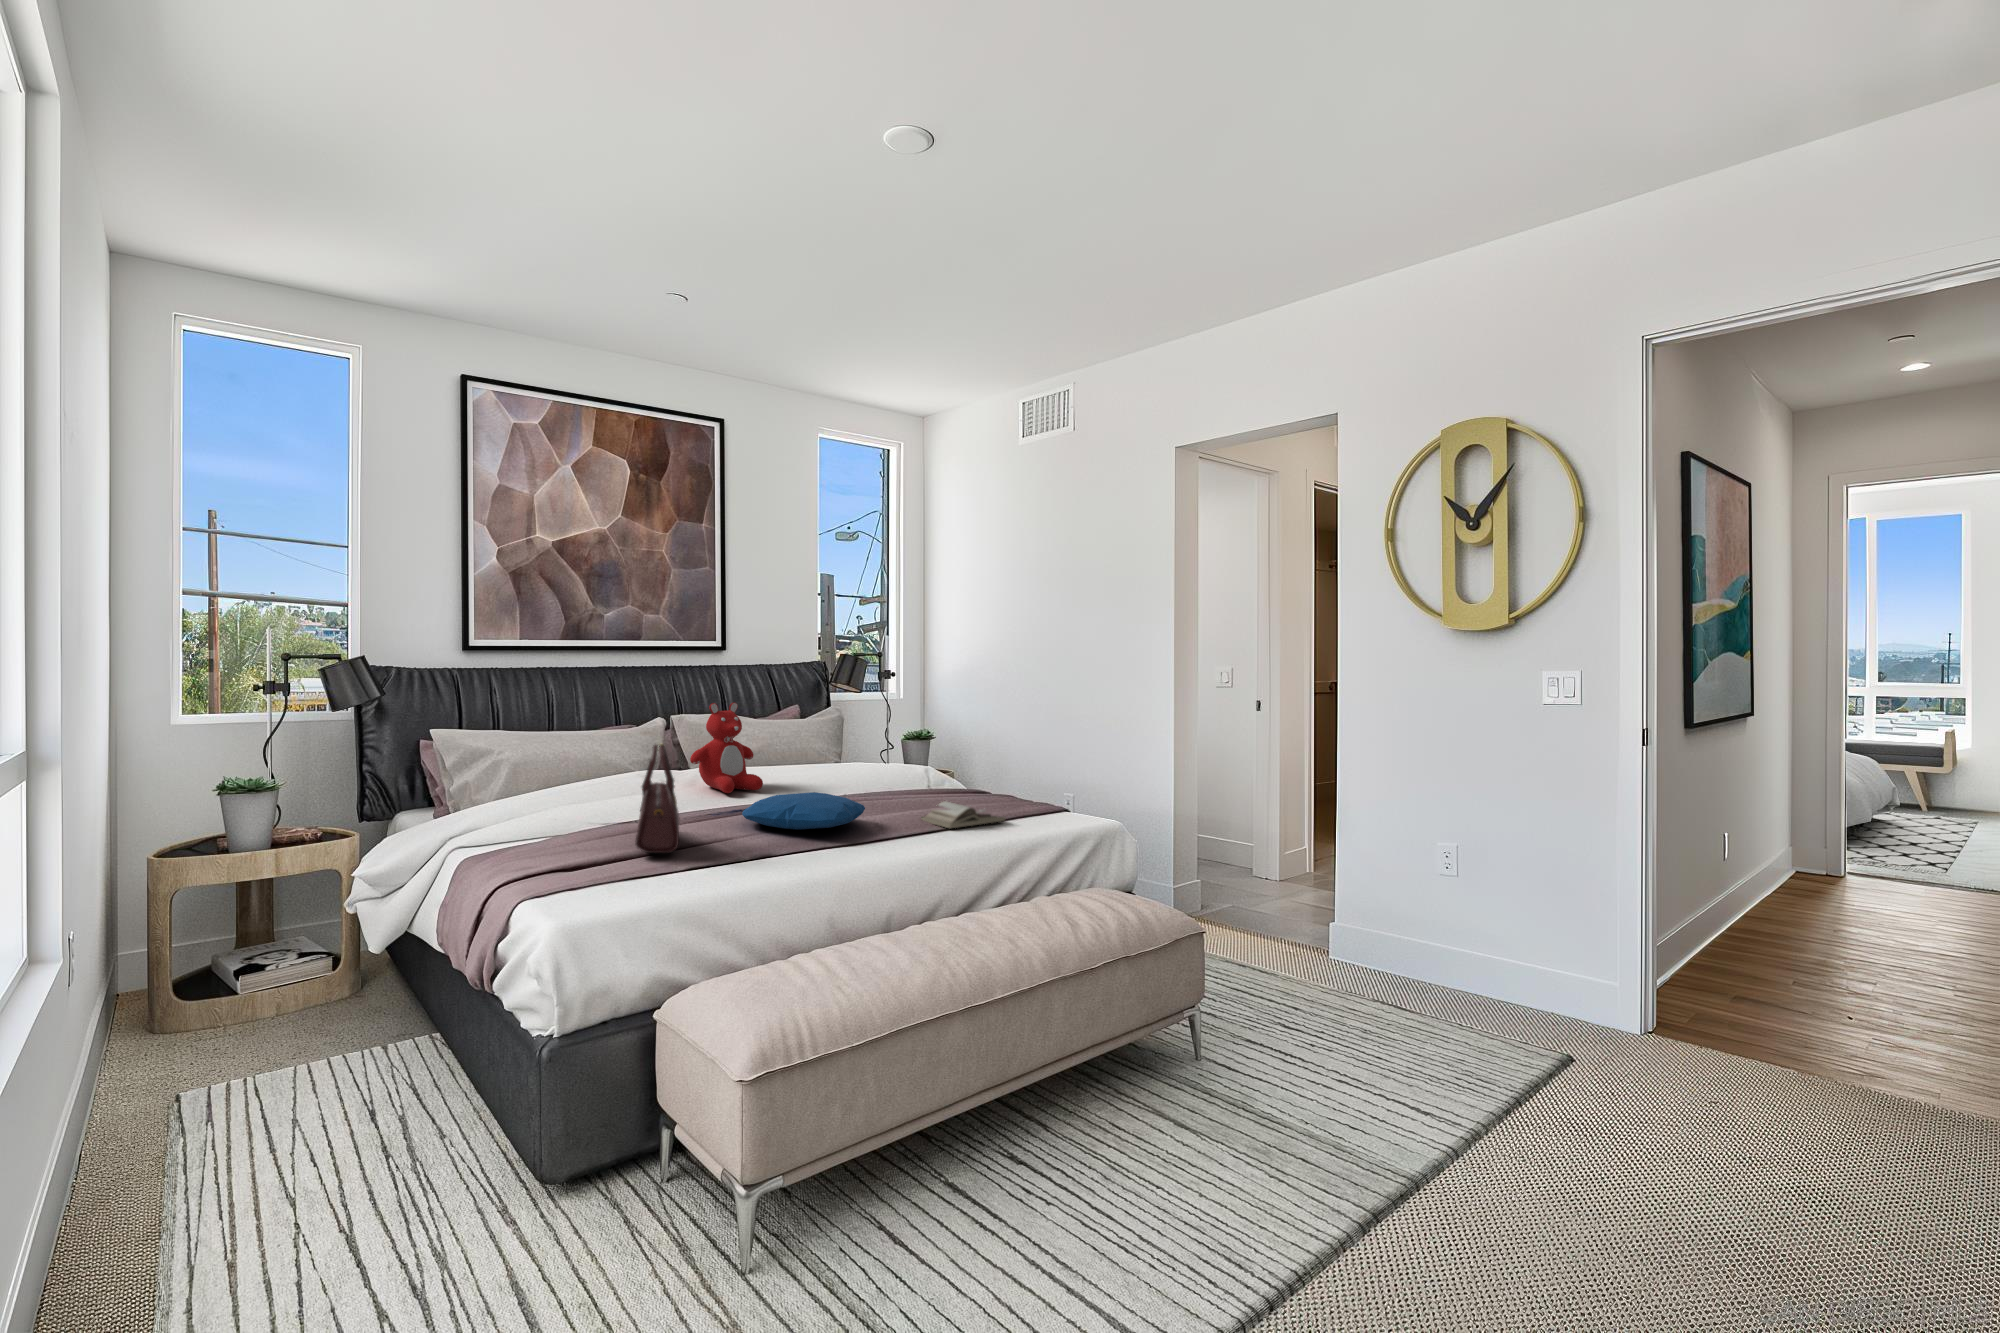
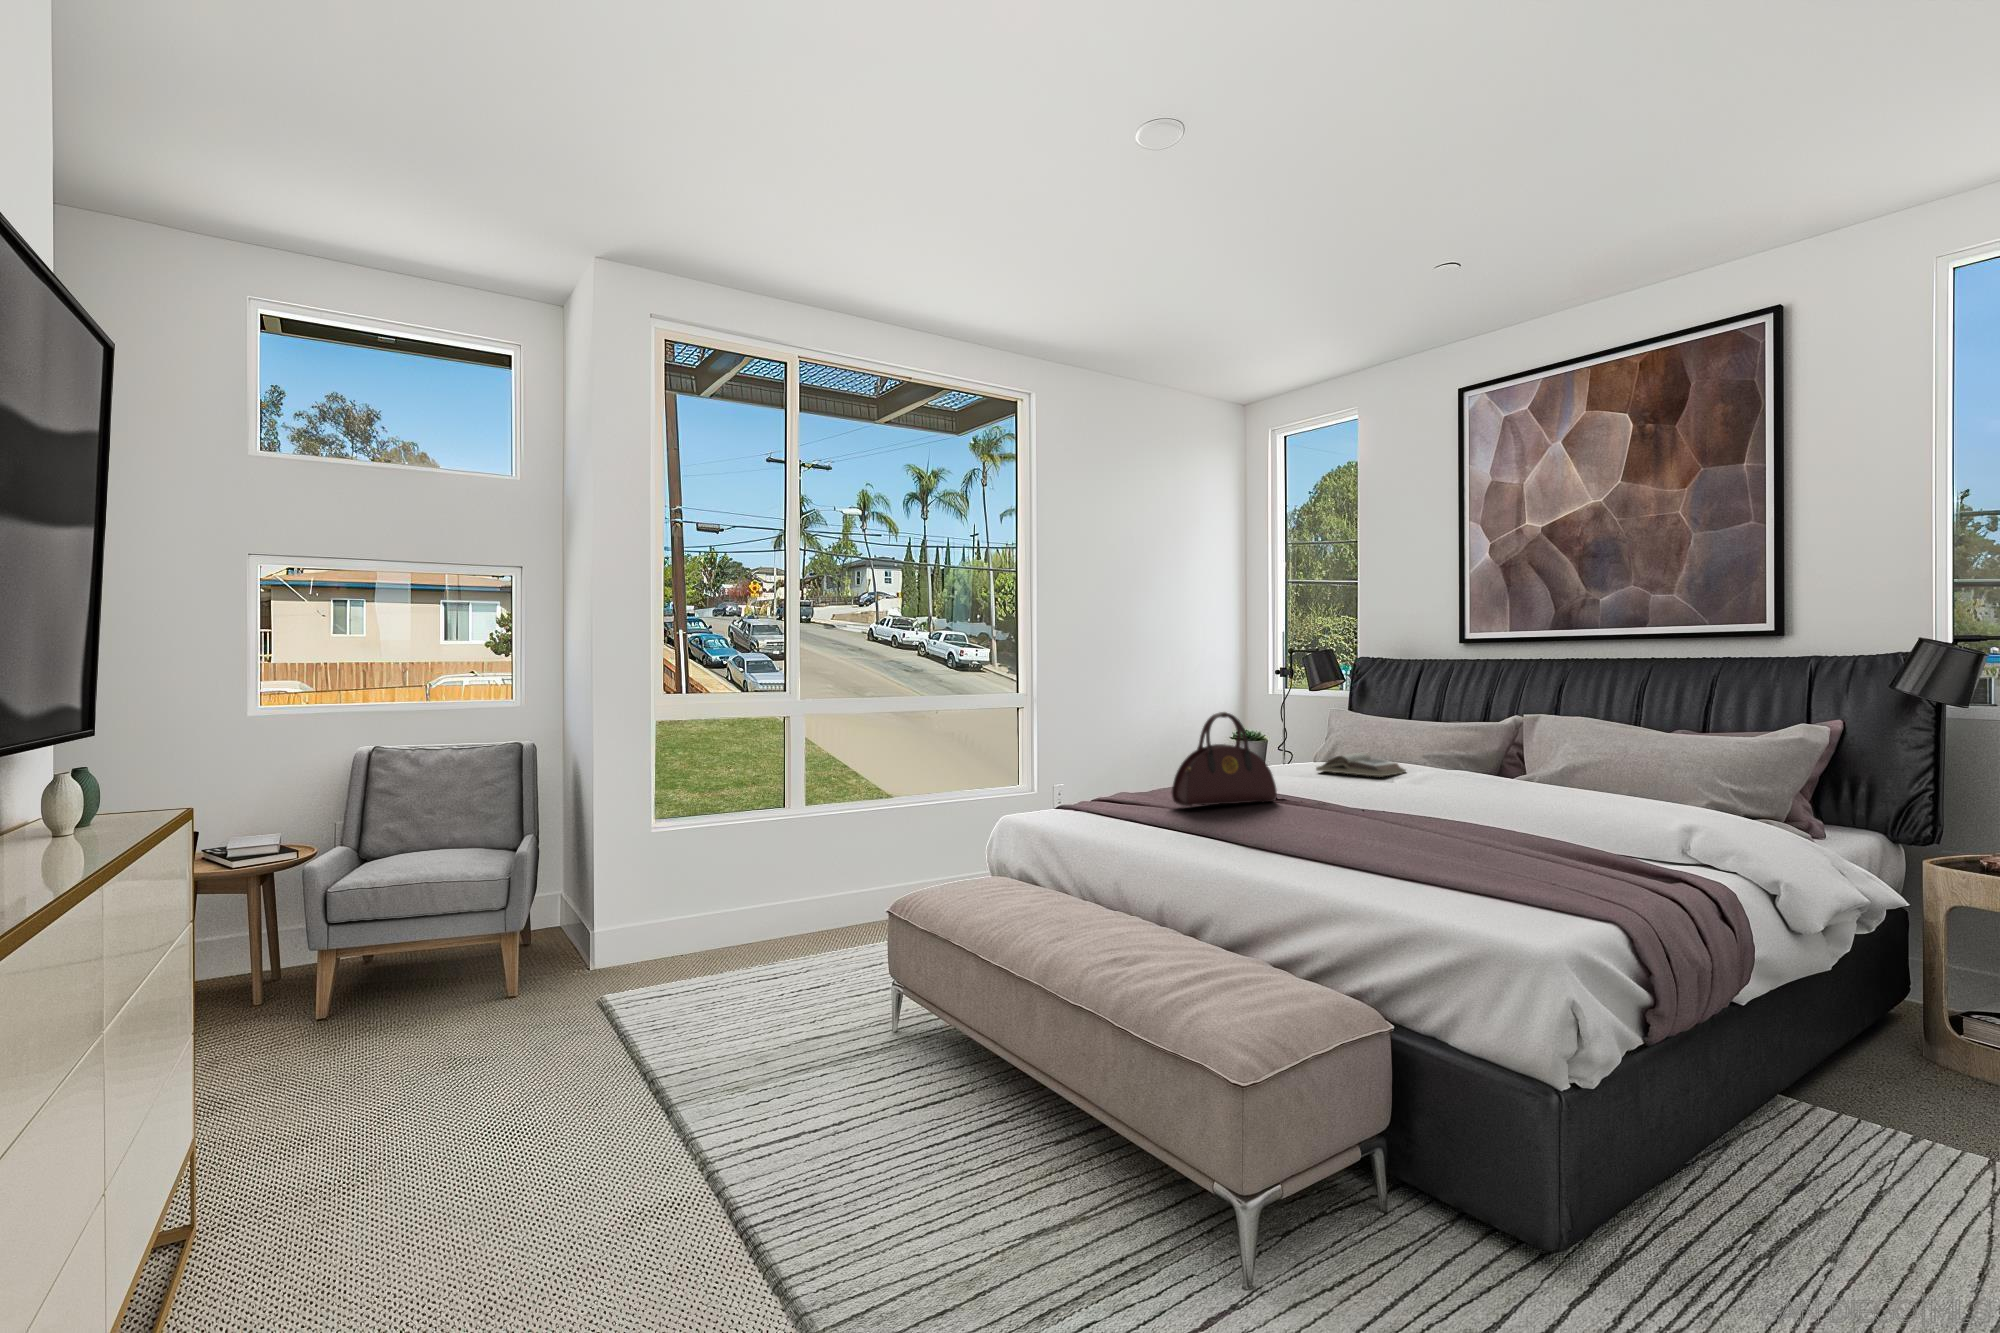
teddy bear: present [690,702,763,793] -> none [1421,688,1509,793]
pillow: present [742,792,865,830] -> none [1315,788,1447,829]
book: present [922,801,1005,828] -> present [1316,753,1406,777]

